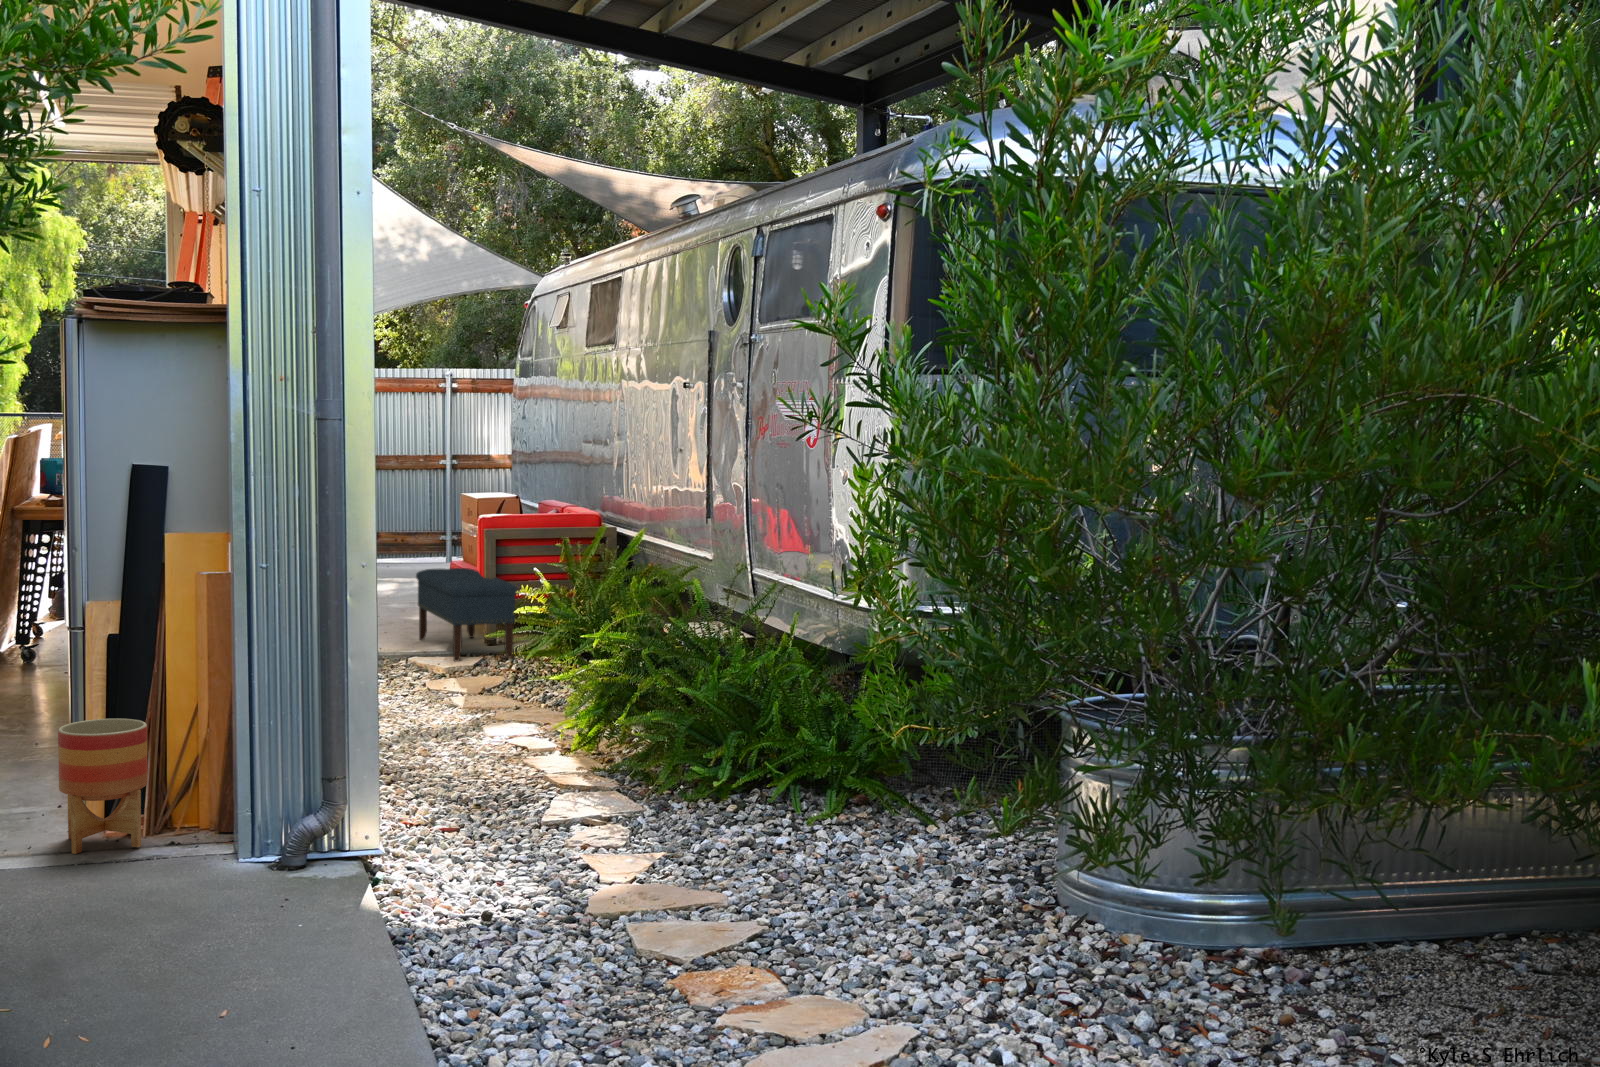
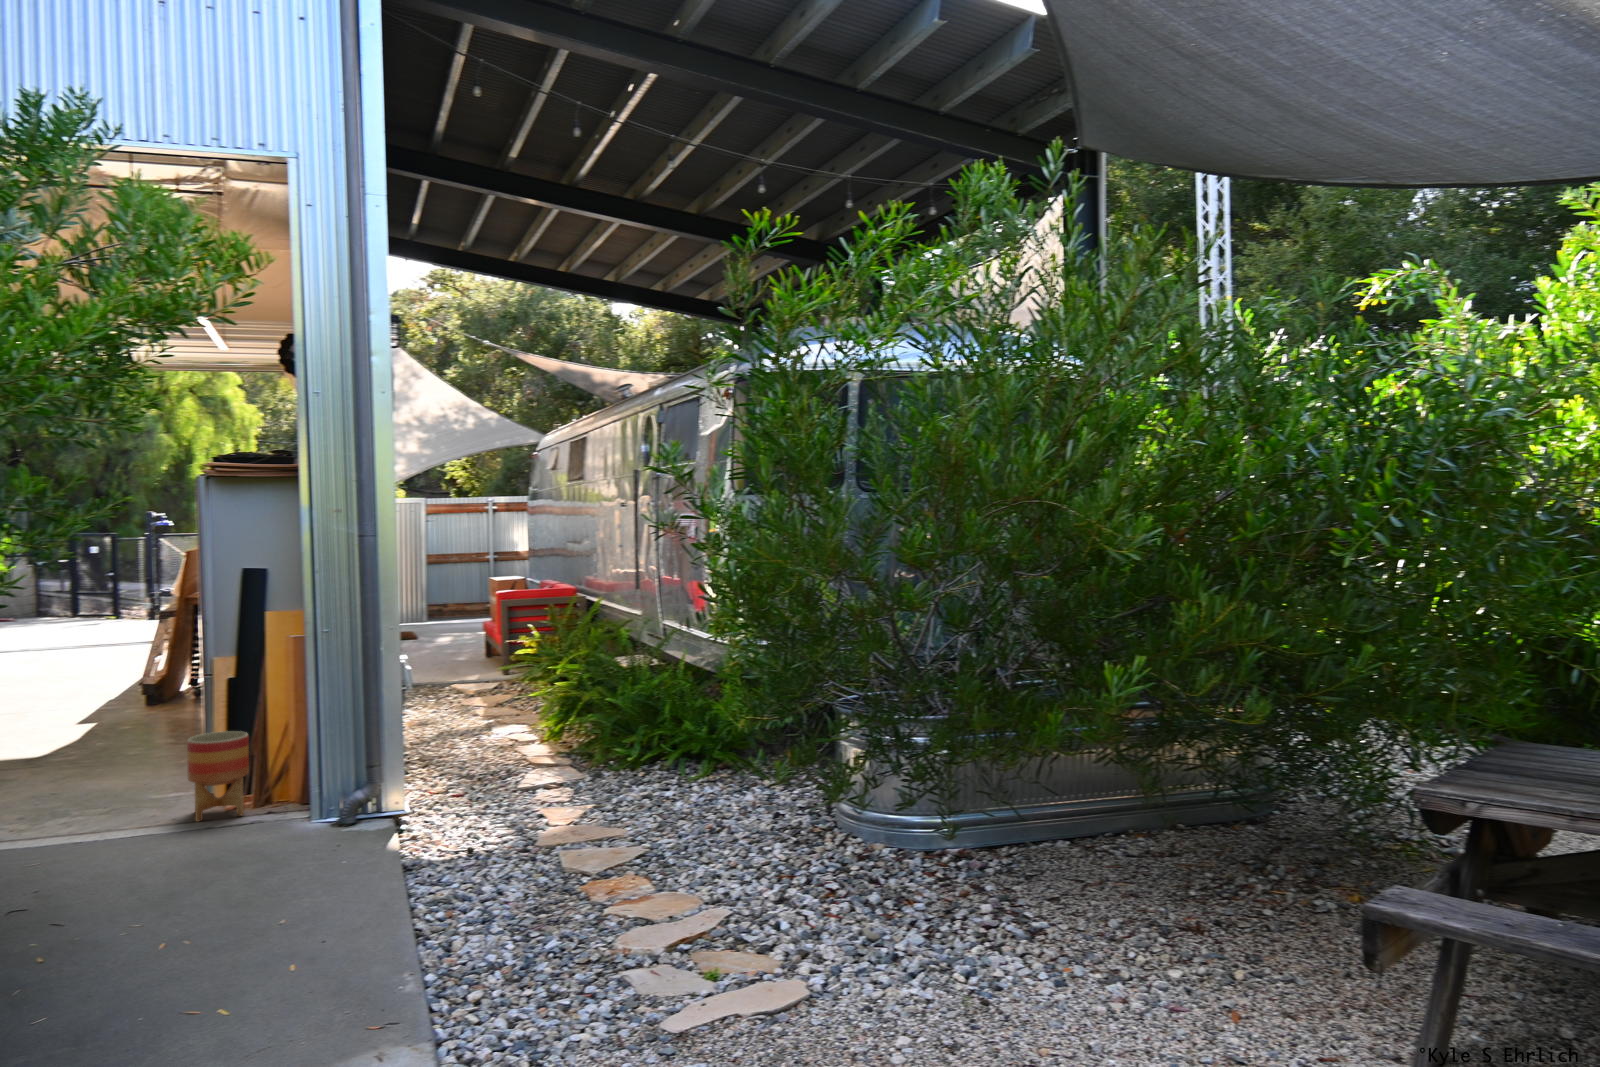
bench: present [416,568,517,661] -> none [458,624,522,686]

